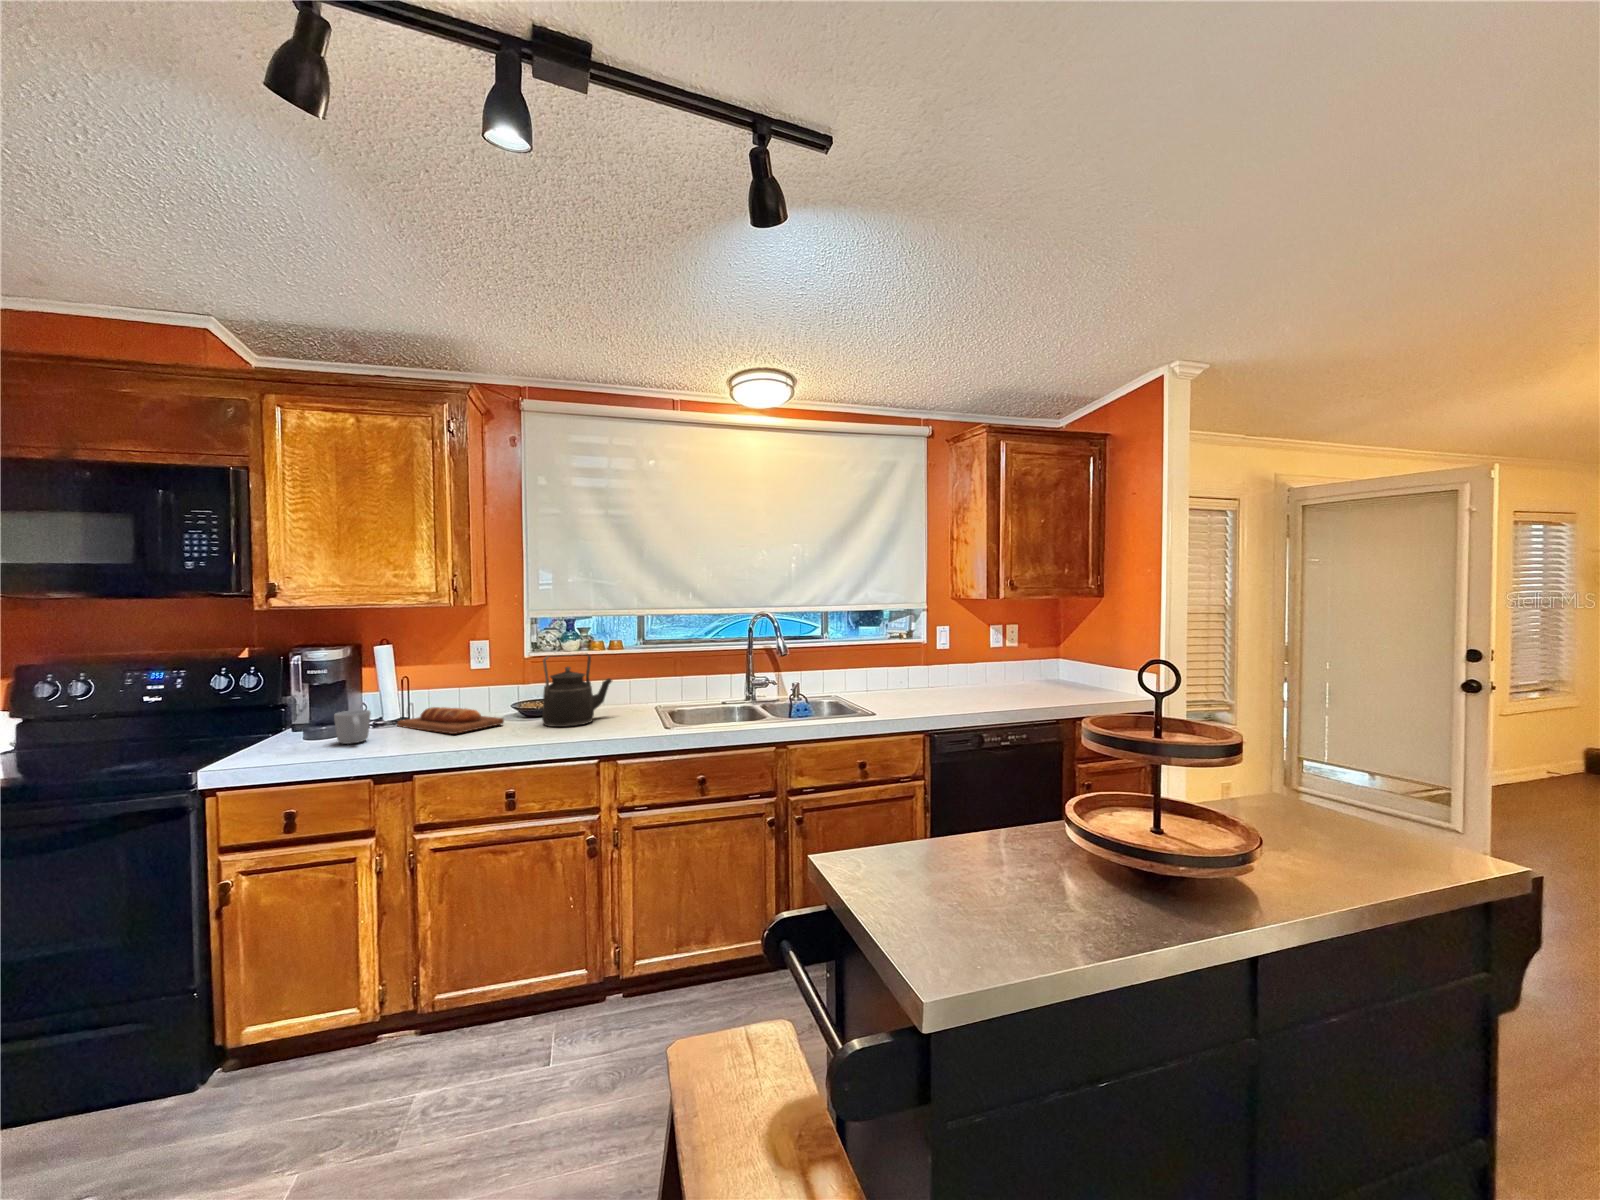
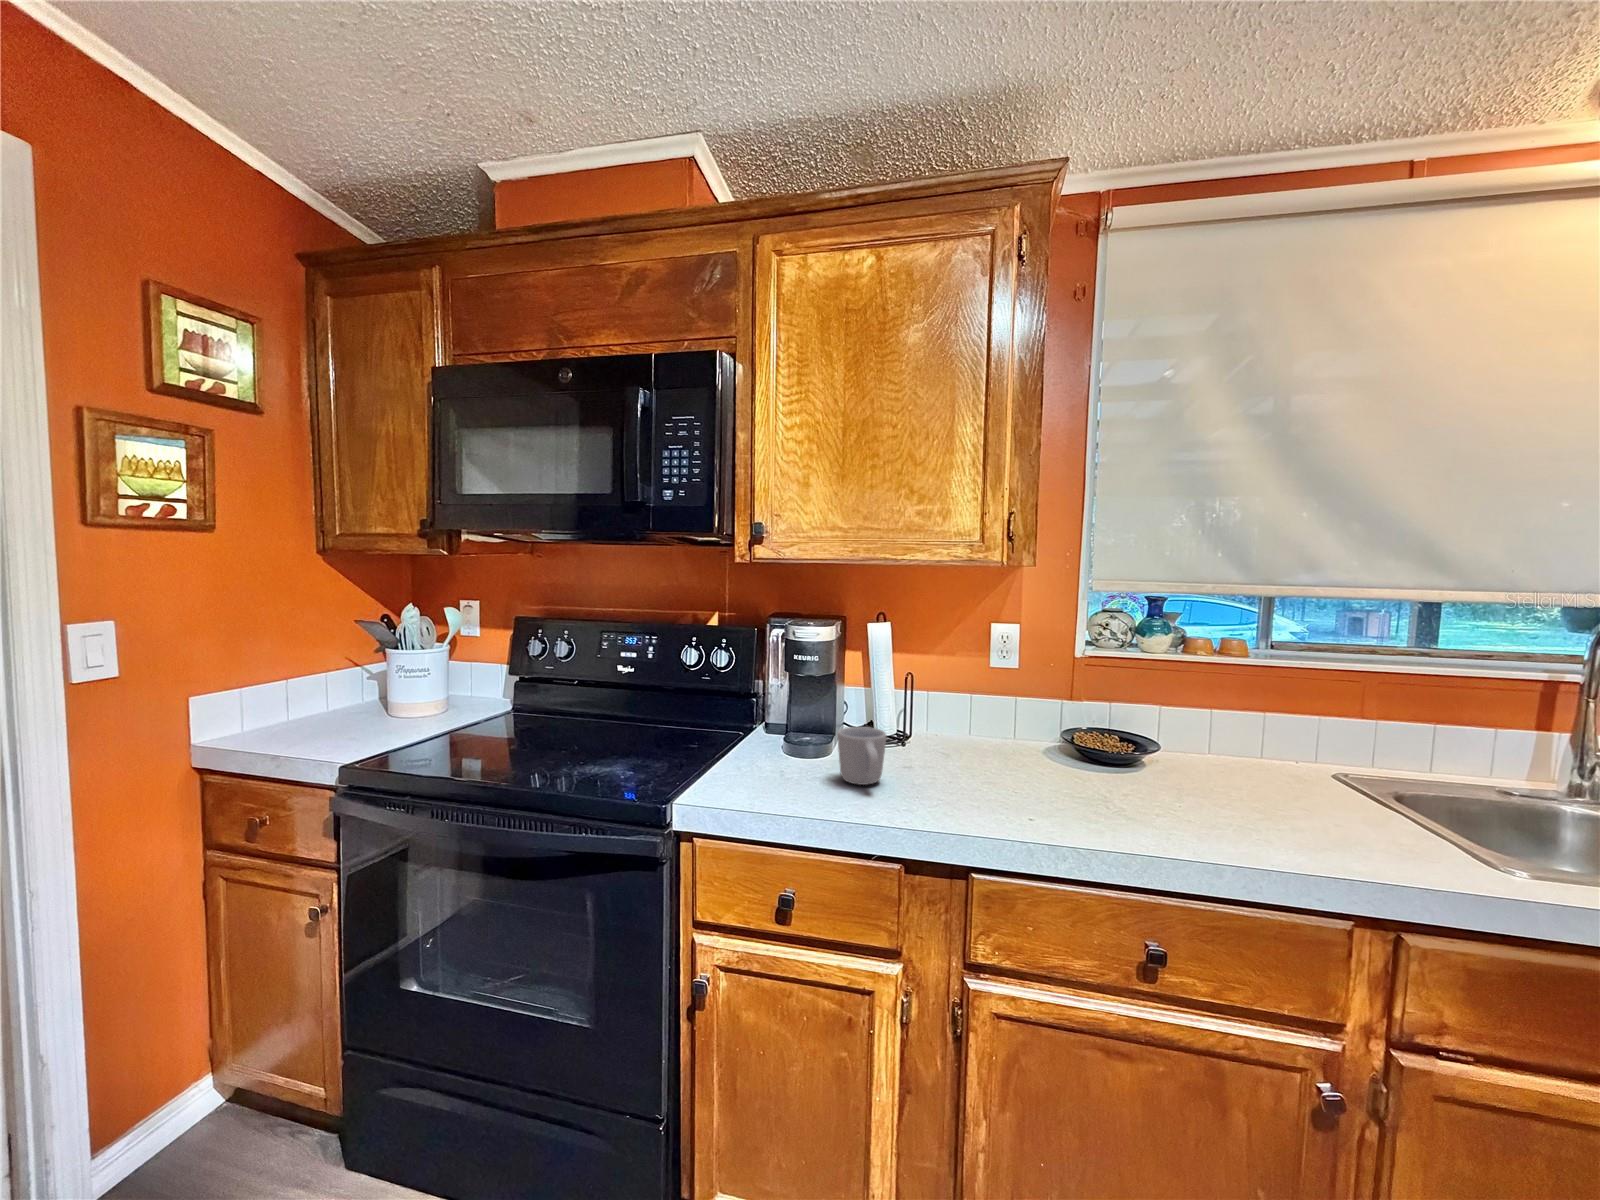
kettle: present [542,654,612,727] -> none [1150,665,1286,813]
bread loaf: present [397,707,504,734] -> none [902,728,1079,792]

